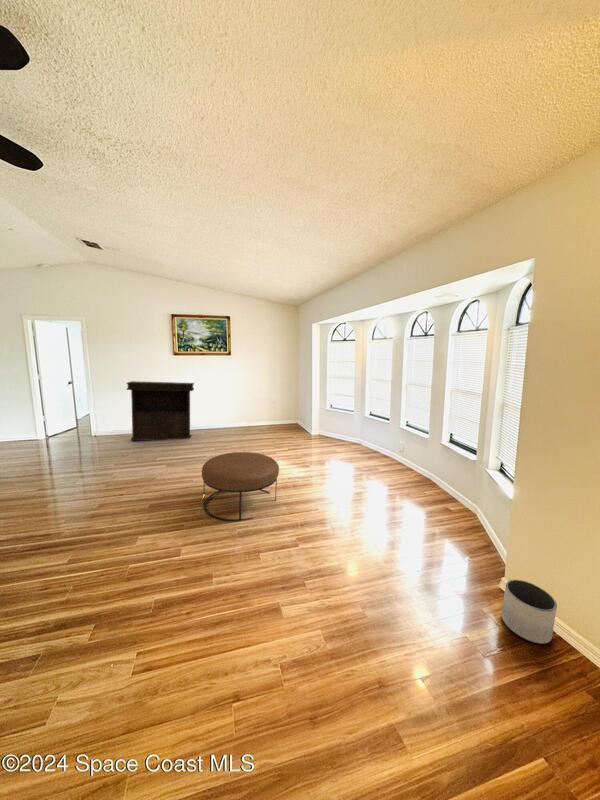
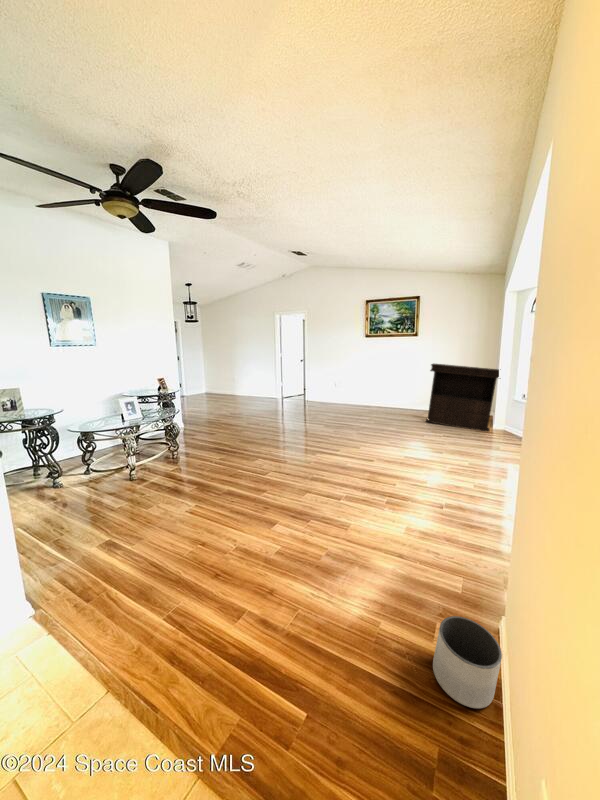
console table: present [127,381,194,441] -> present [425,364,499,432]
ottoman: present [202,452,279,521] -> none [305,422,375,481]

